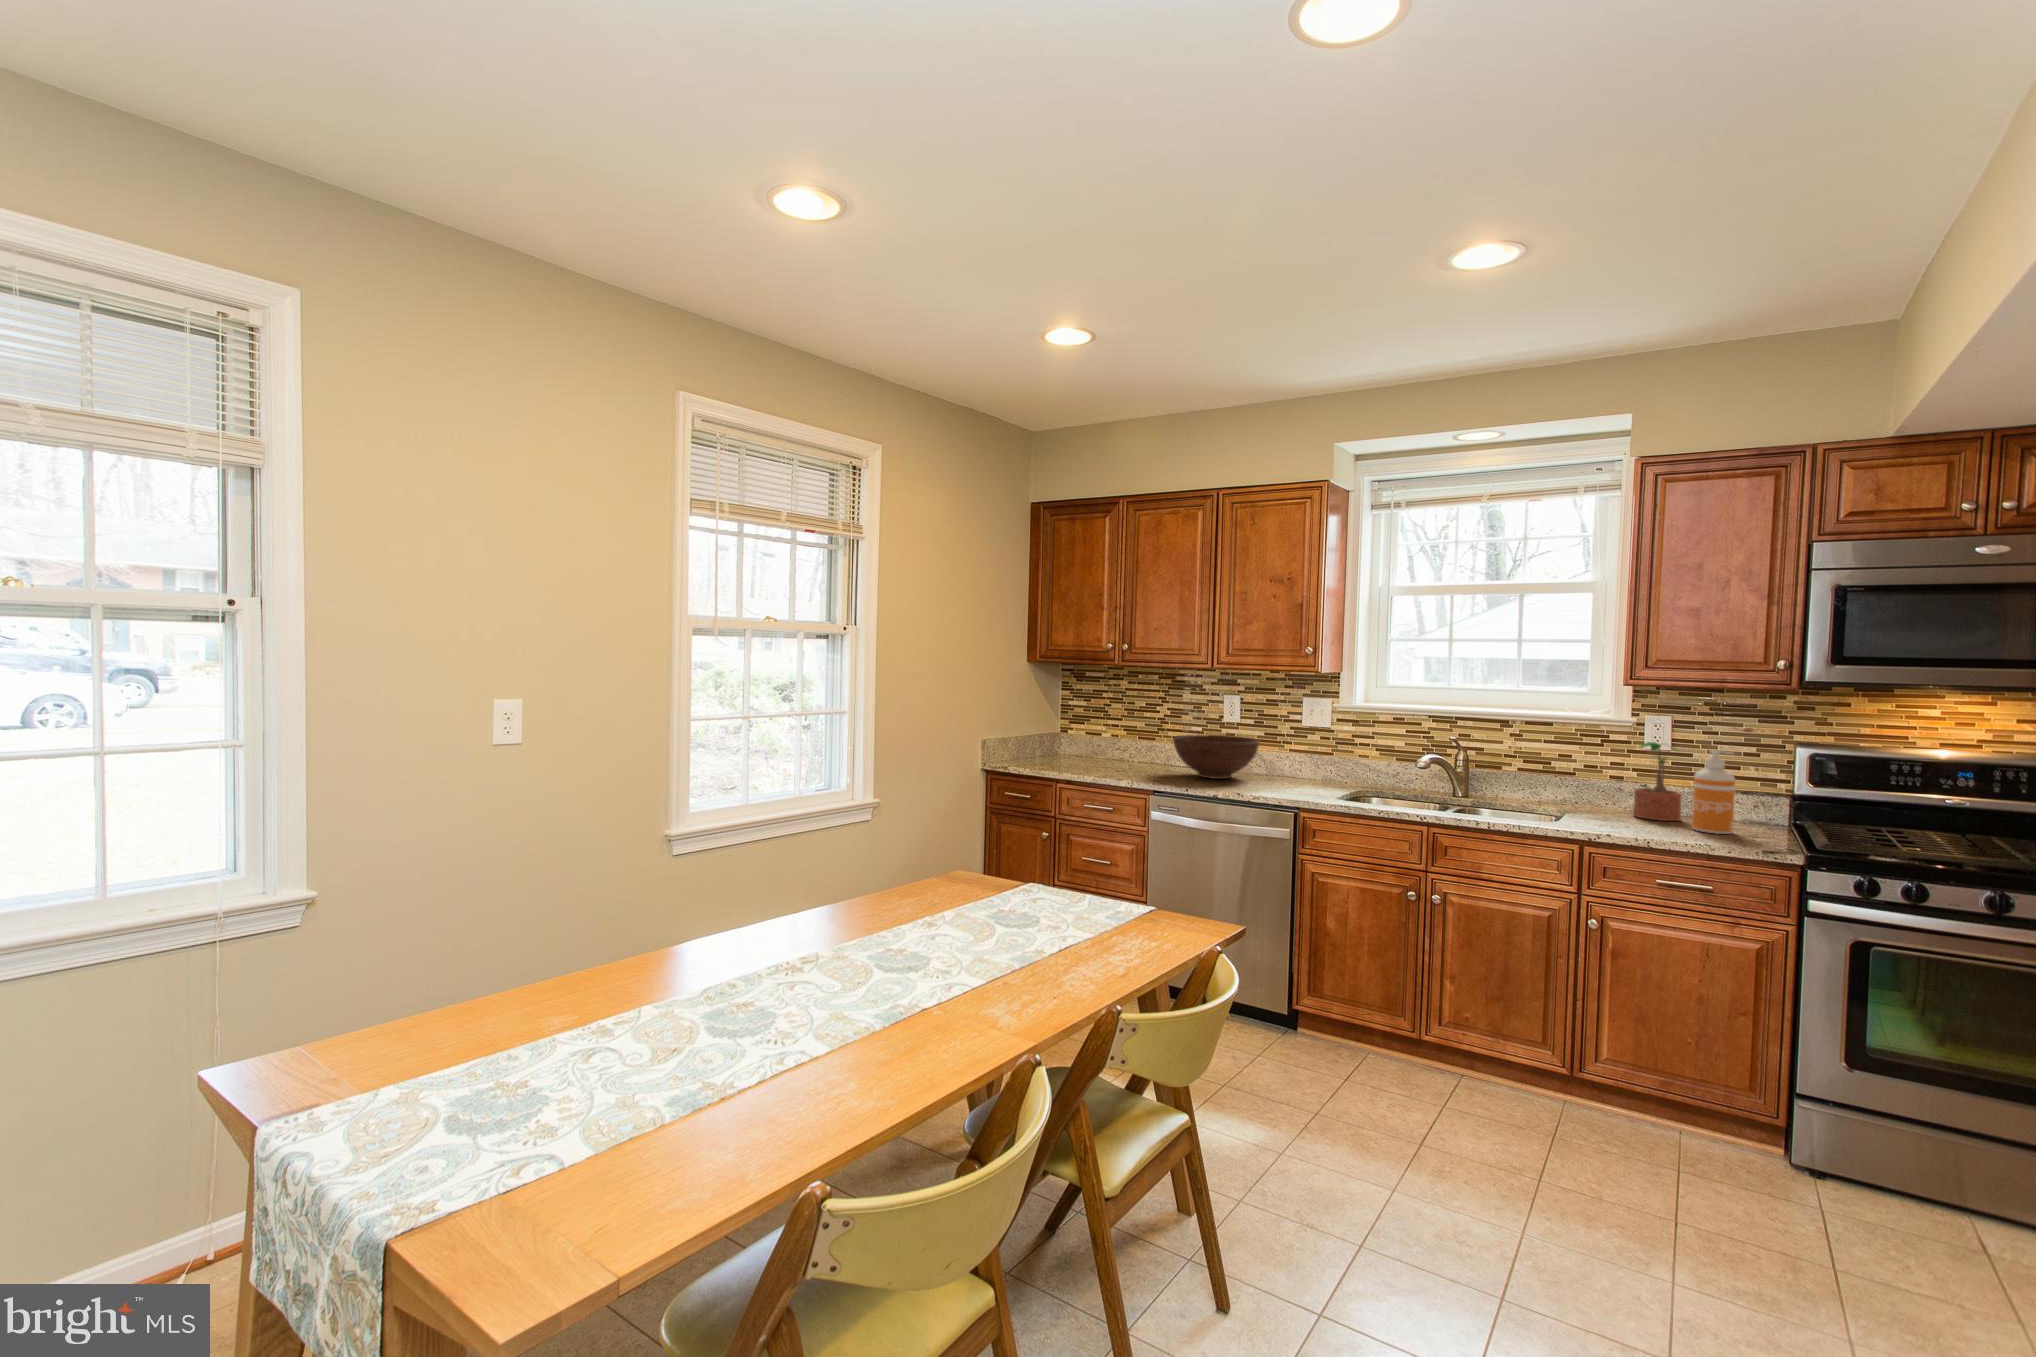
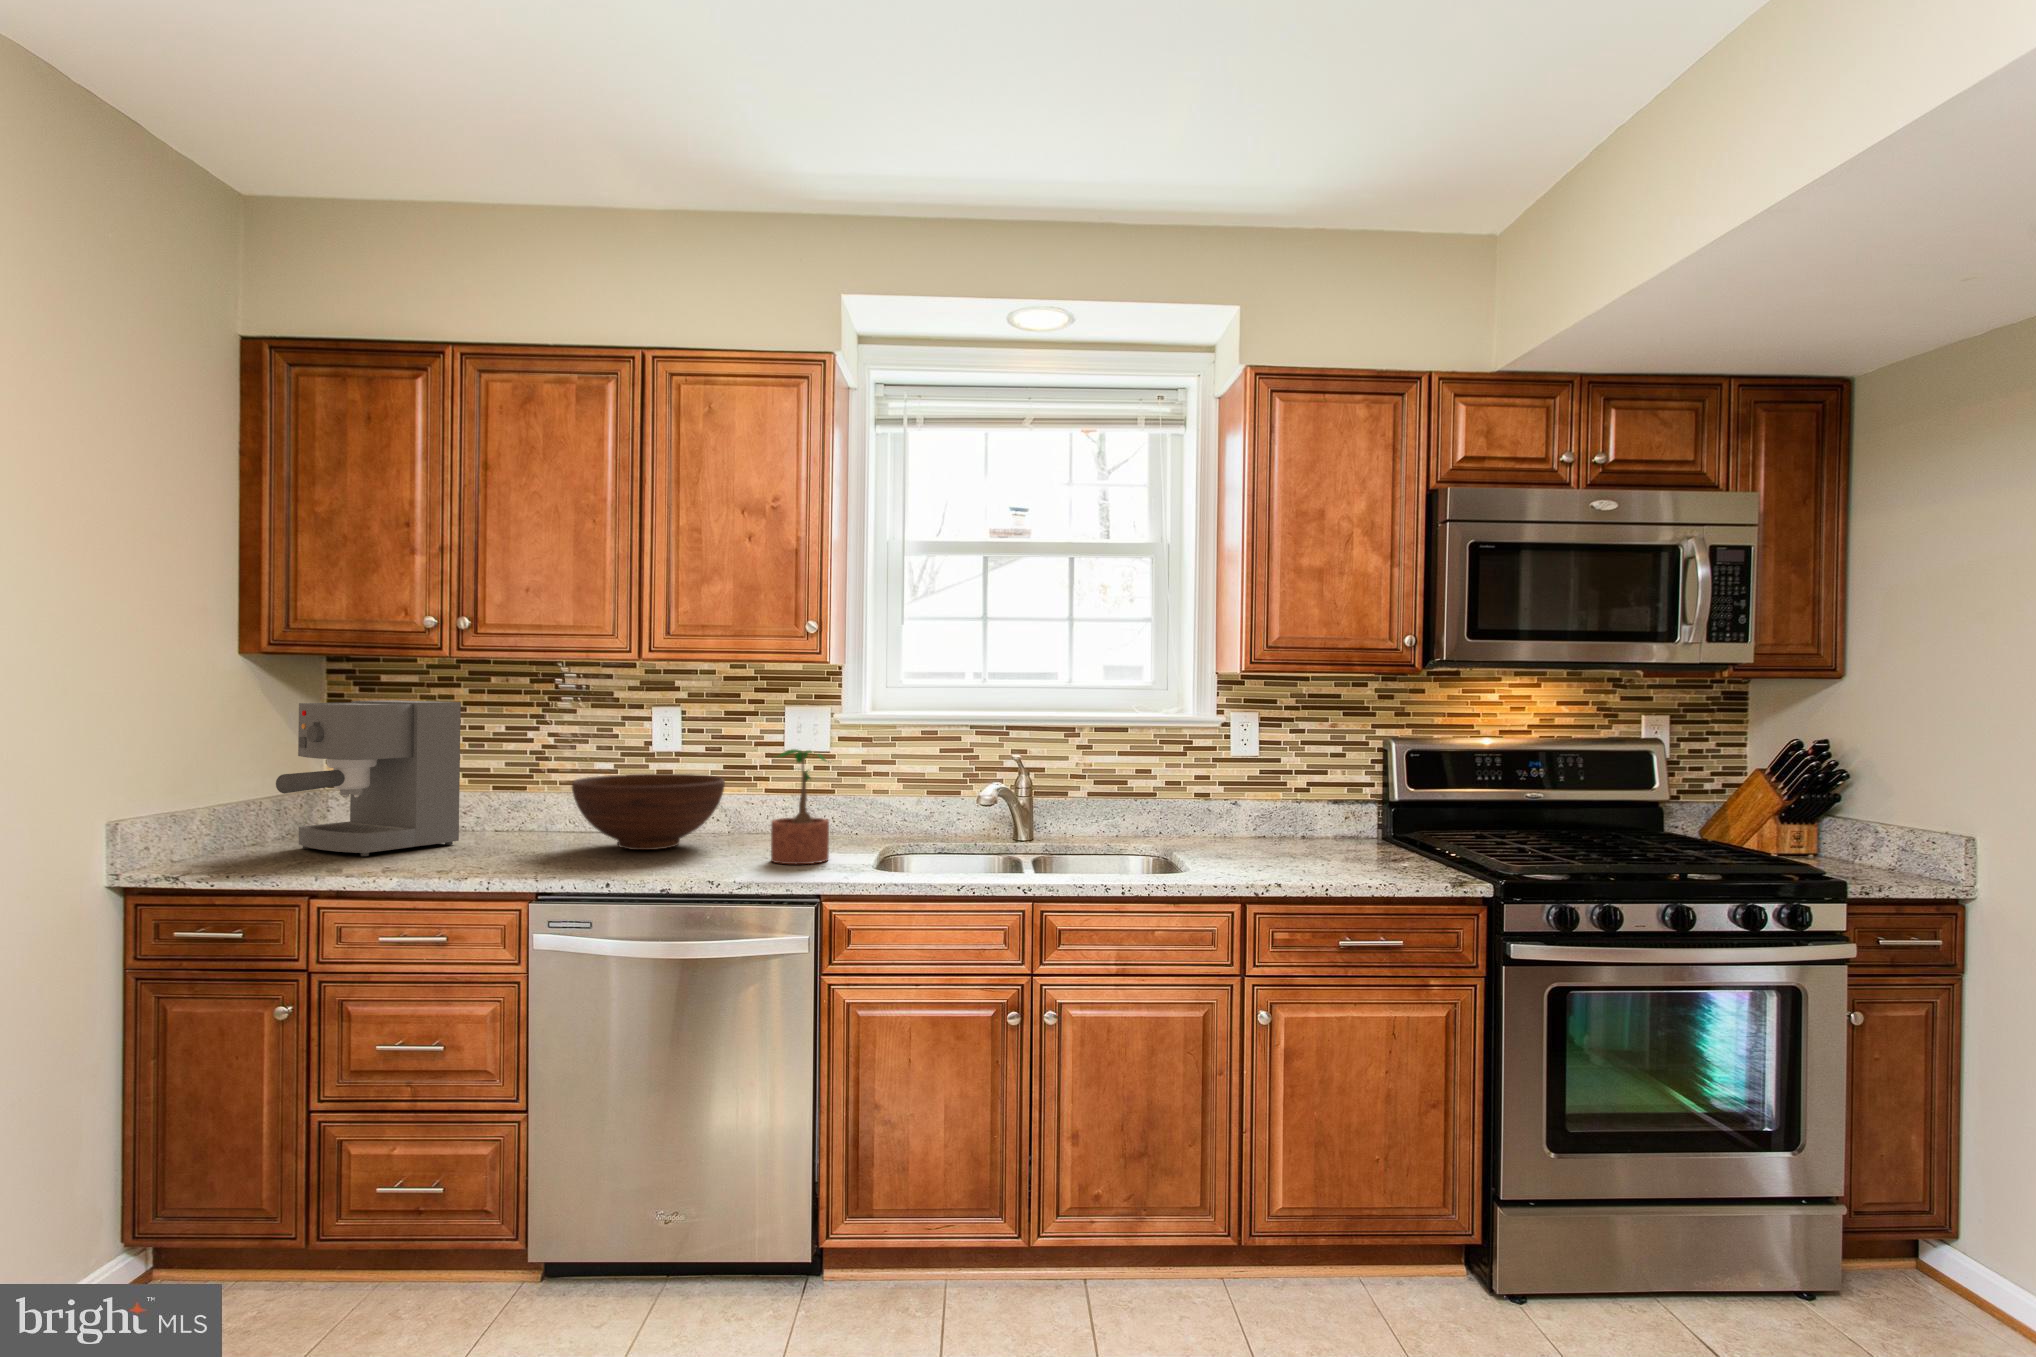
coffee maker: none [1037,687,1121,768] -> present [276,700,461,856]
potted plant: present [1633,742,1682,821] -> present [771,749,829,864]
soap dispenser: present [1692,750,1735,834] -> none [1312,751,1355,858]

